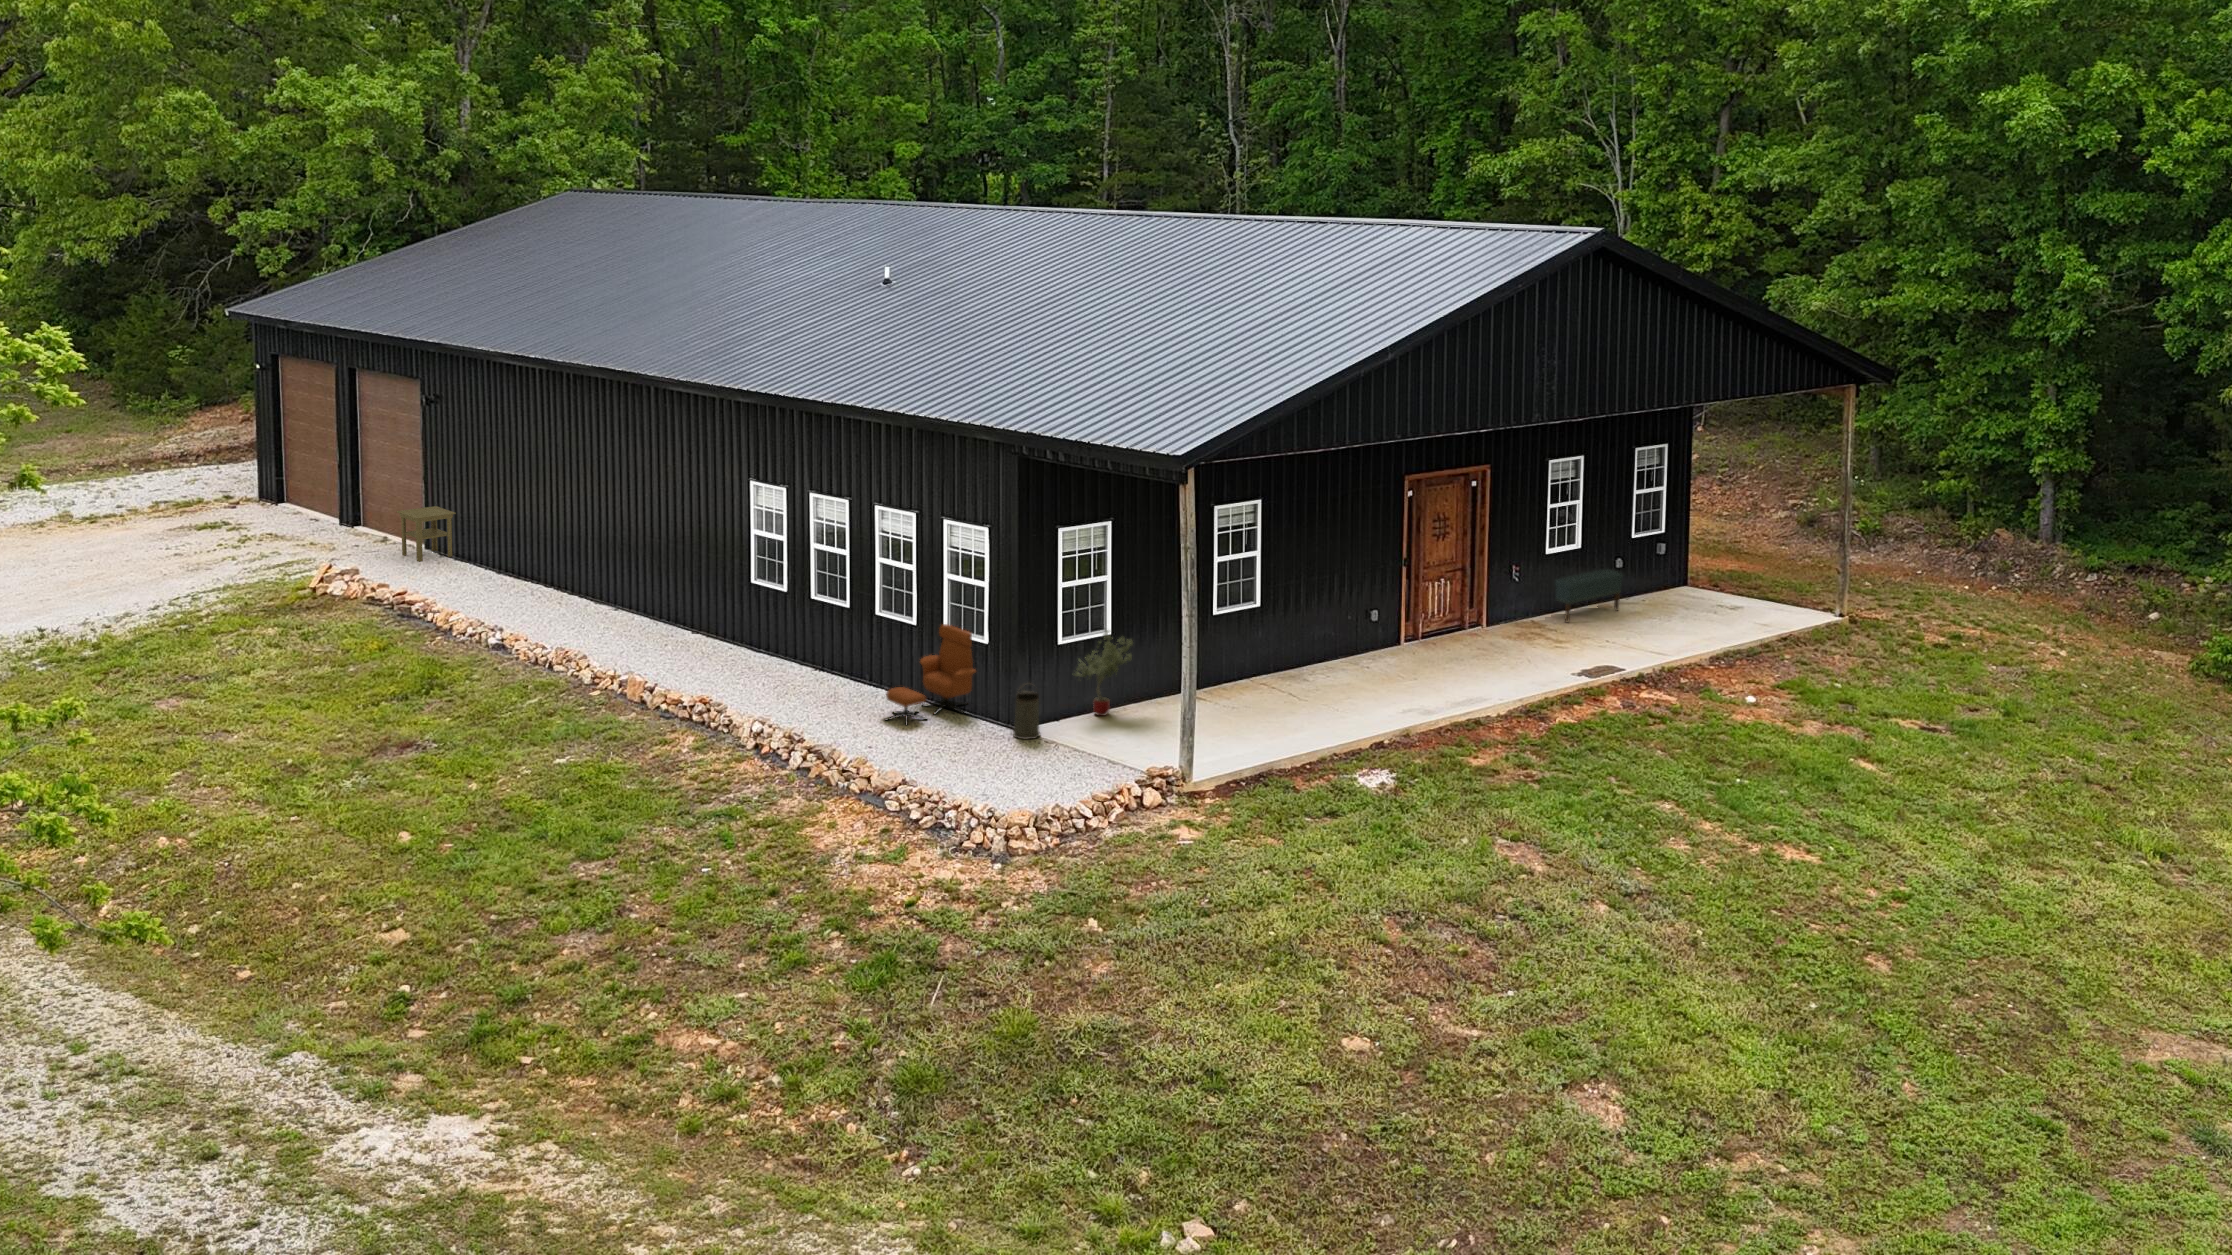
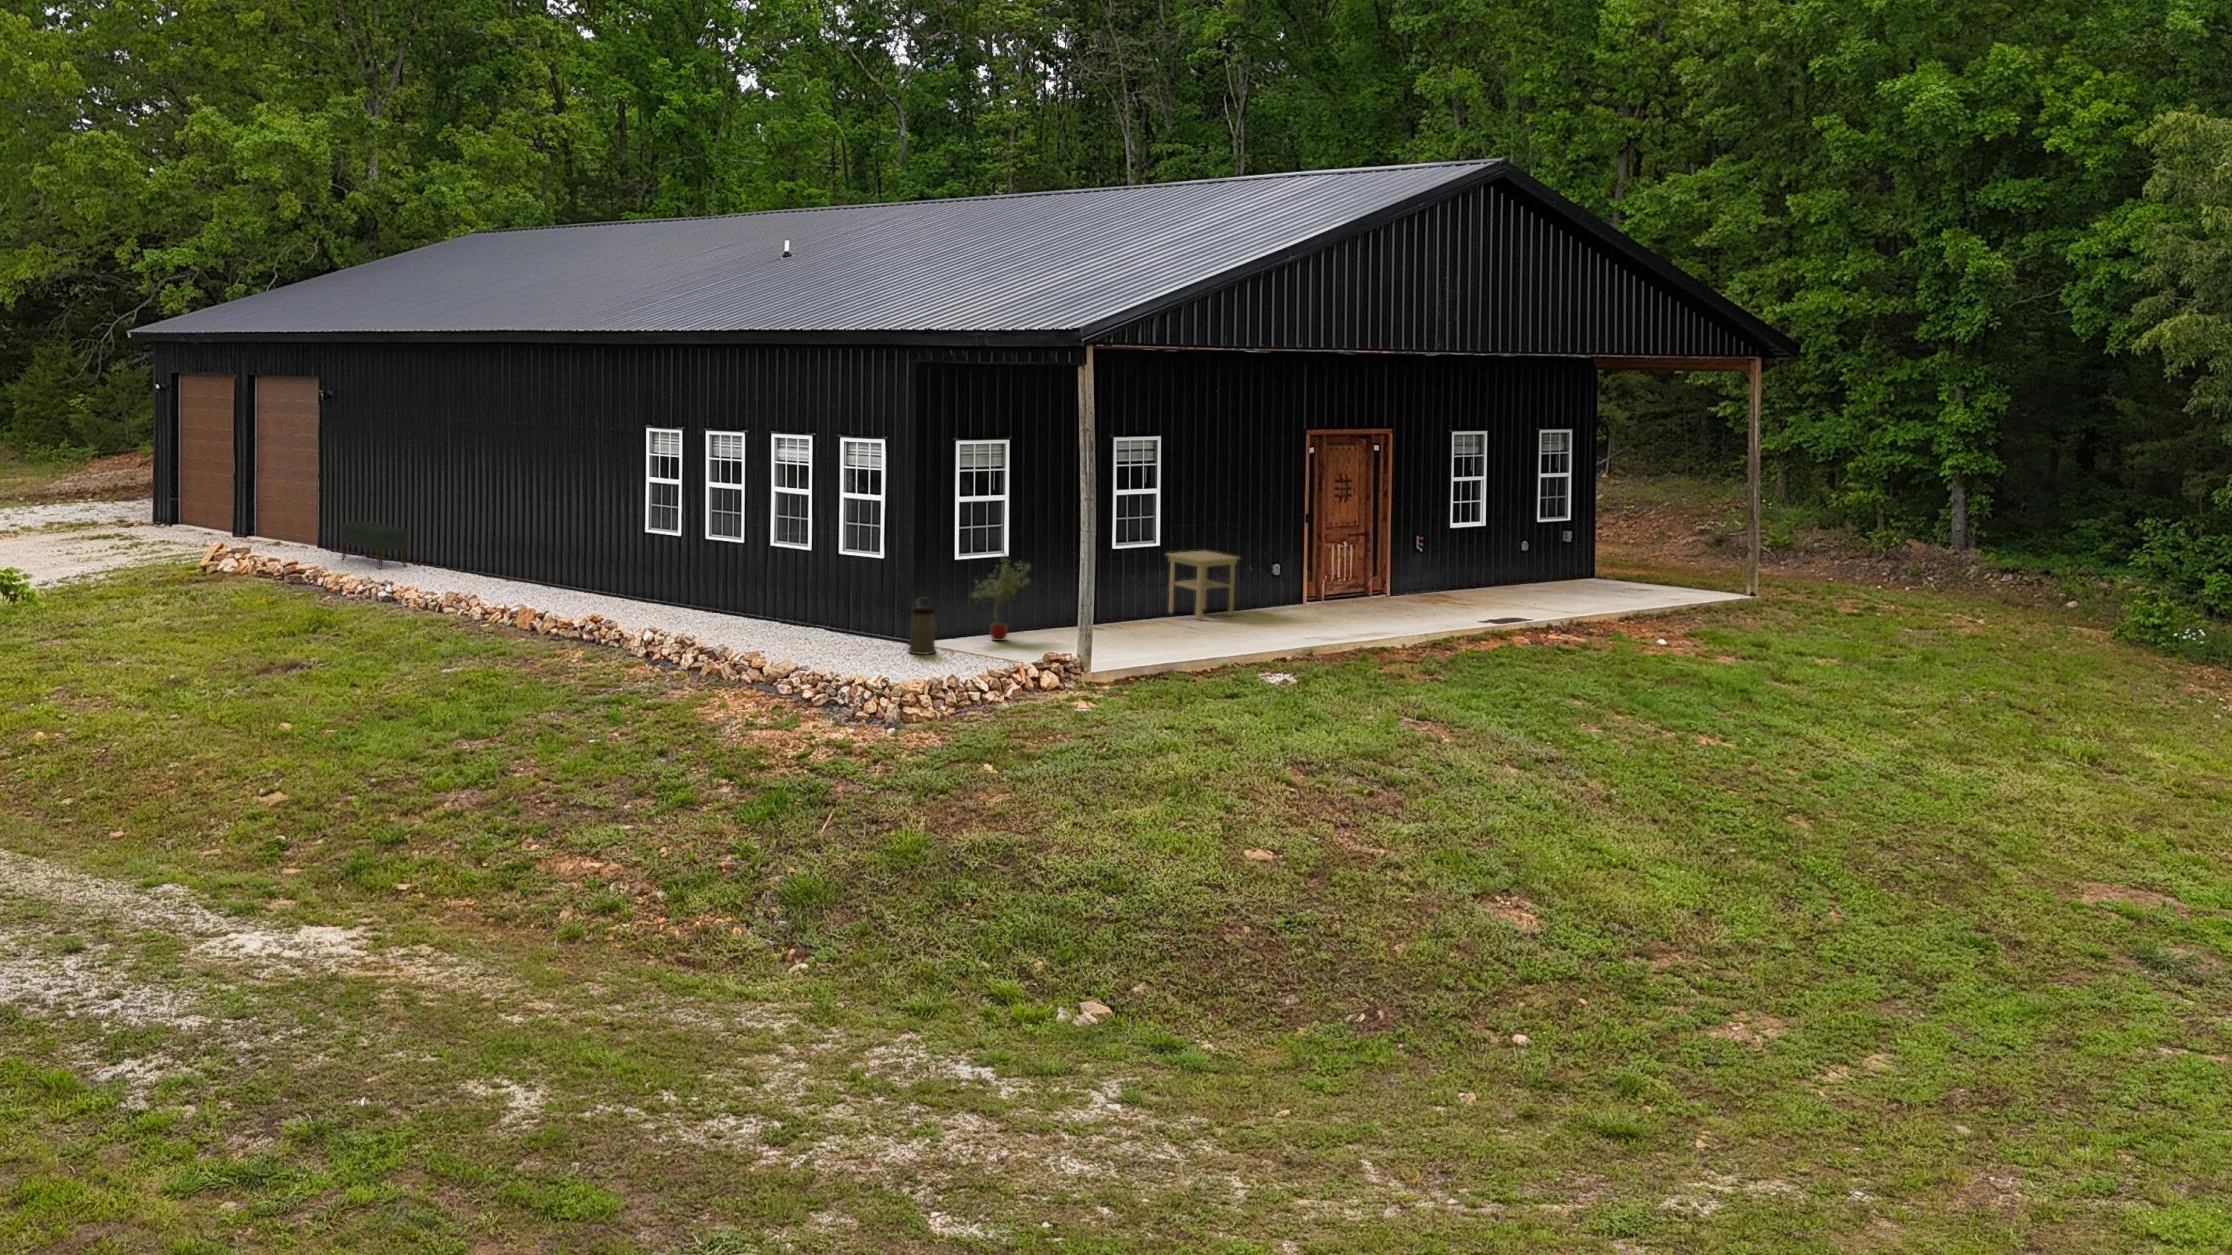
side table: present [397,506,456,562] -> present [1166,550,1239,620]
bench: present [1555,569,1623,622] -> present [340,521,409,569]
lounge chair: present [886,624,976,724] -> none [777,550,872,644]

